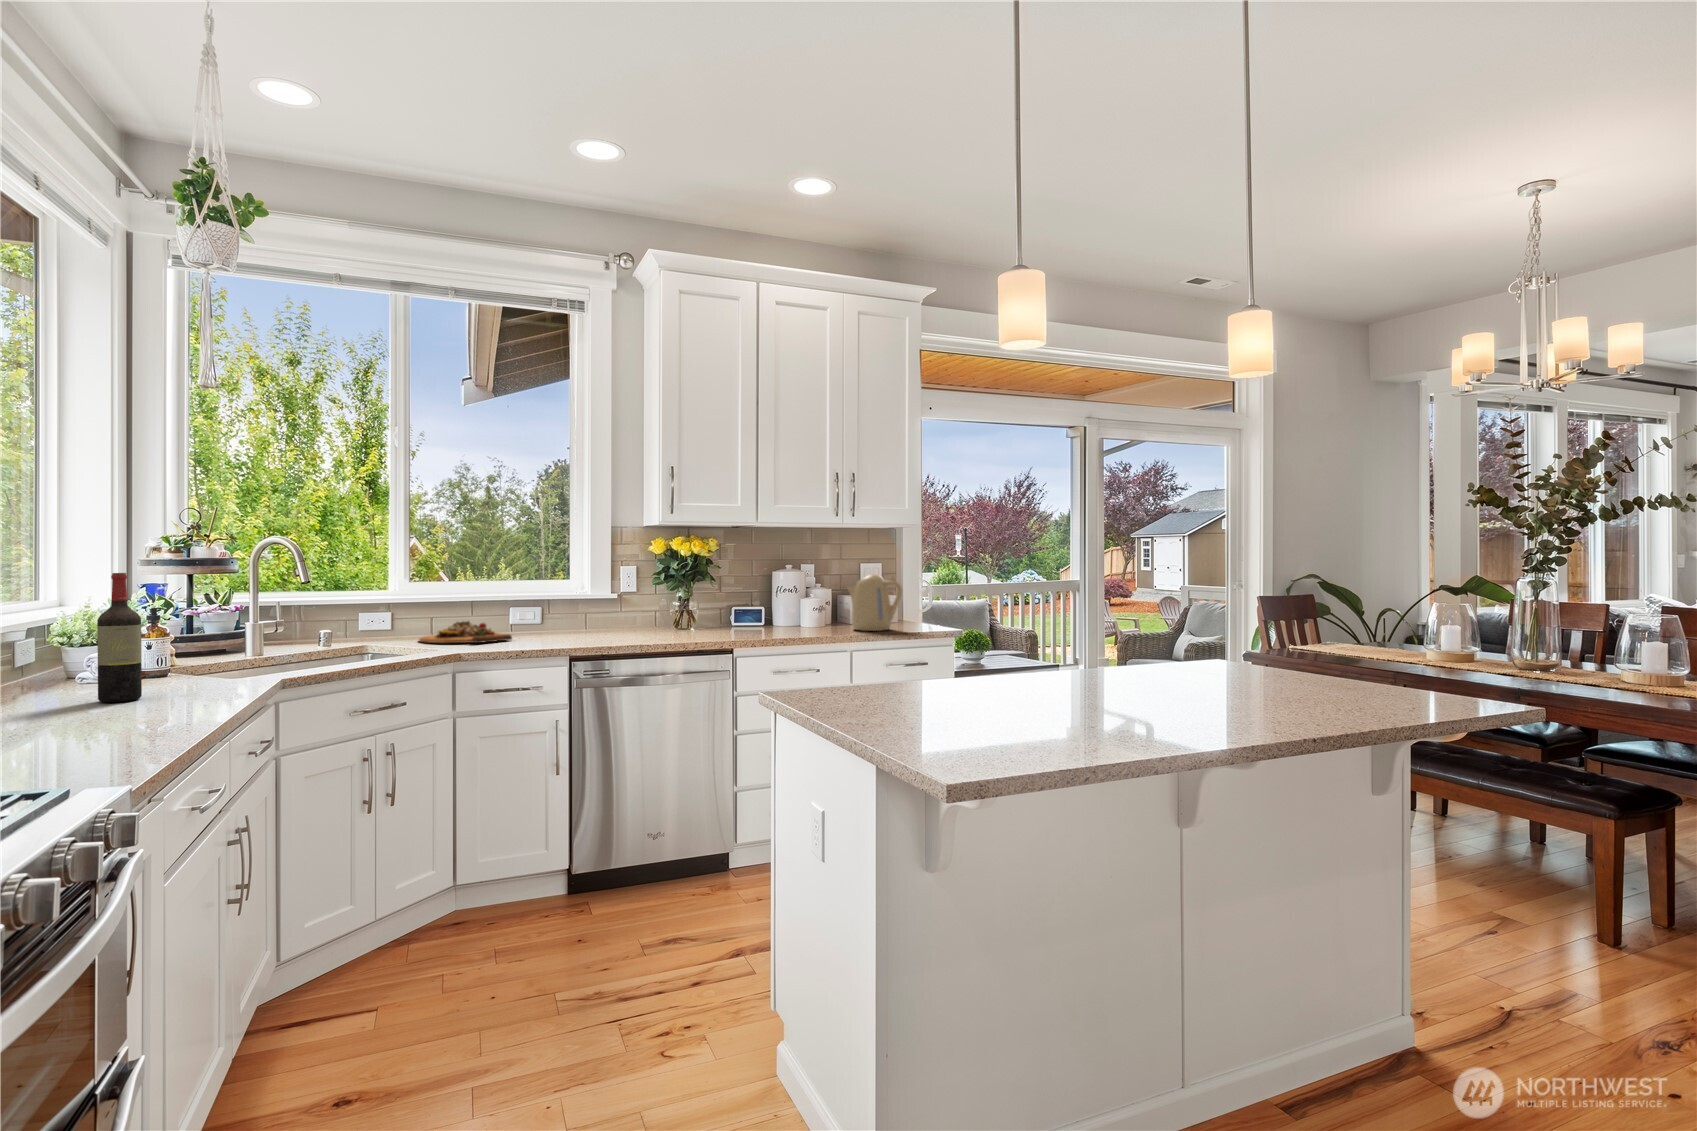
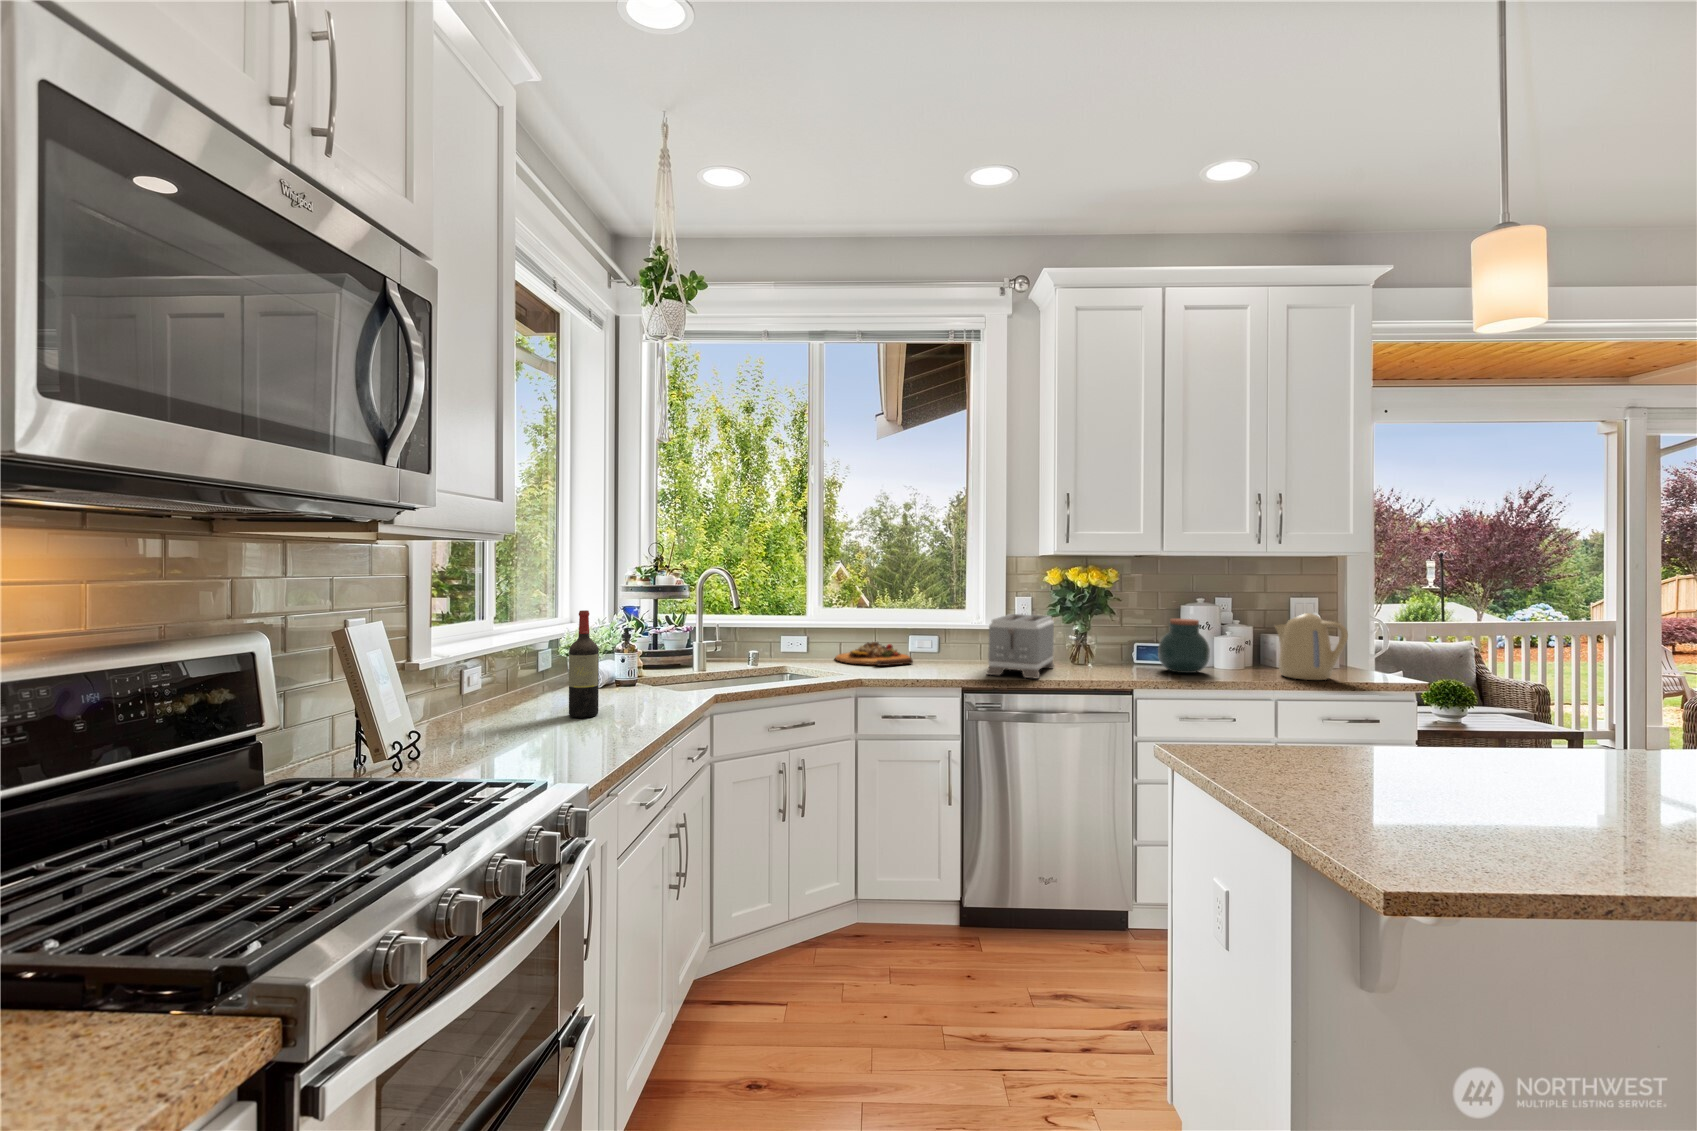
jar: none [753,584,797,632] -> present [1158,619,1210,673]
toaster: none [594,585,659,643] -> present [987,614,1054,678]

